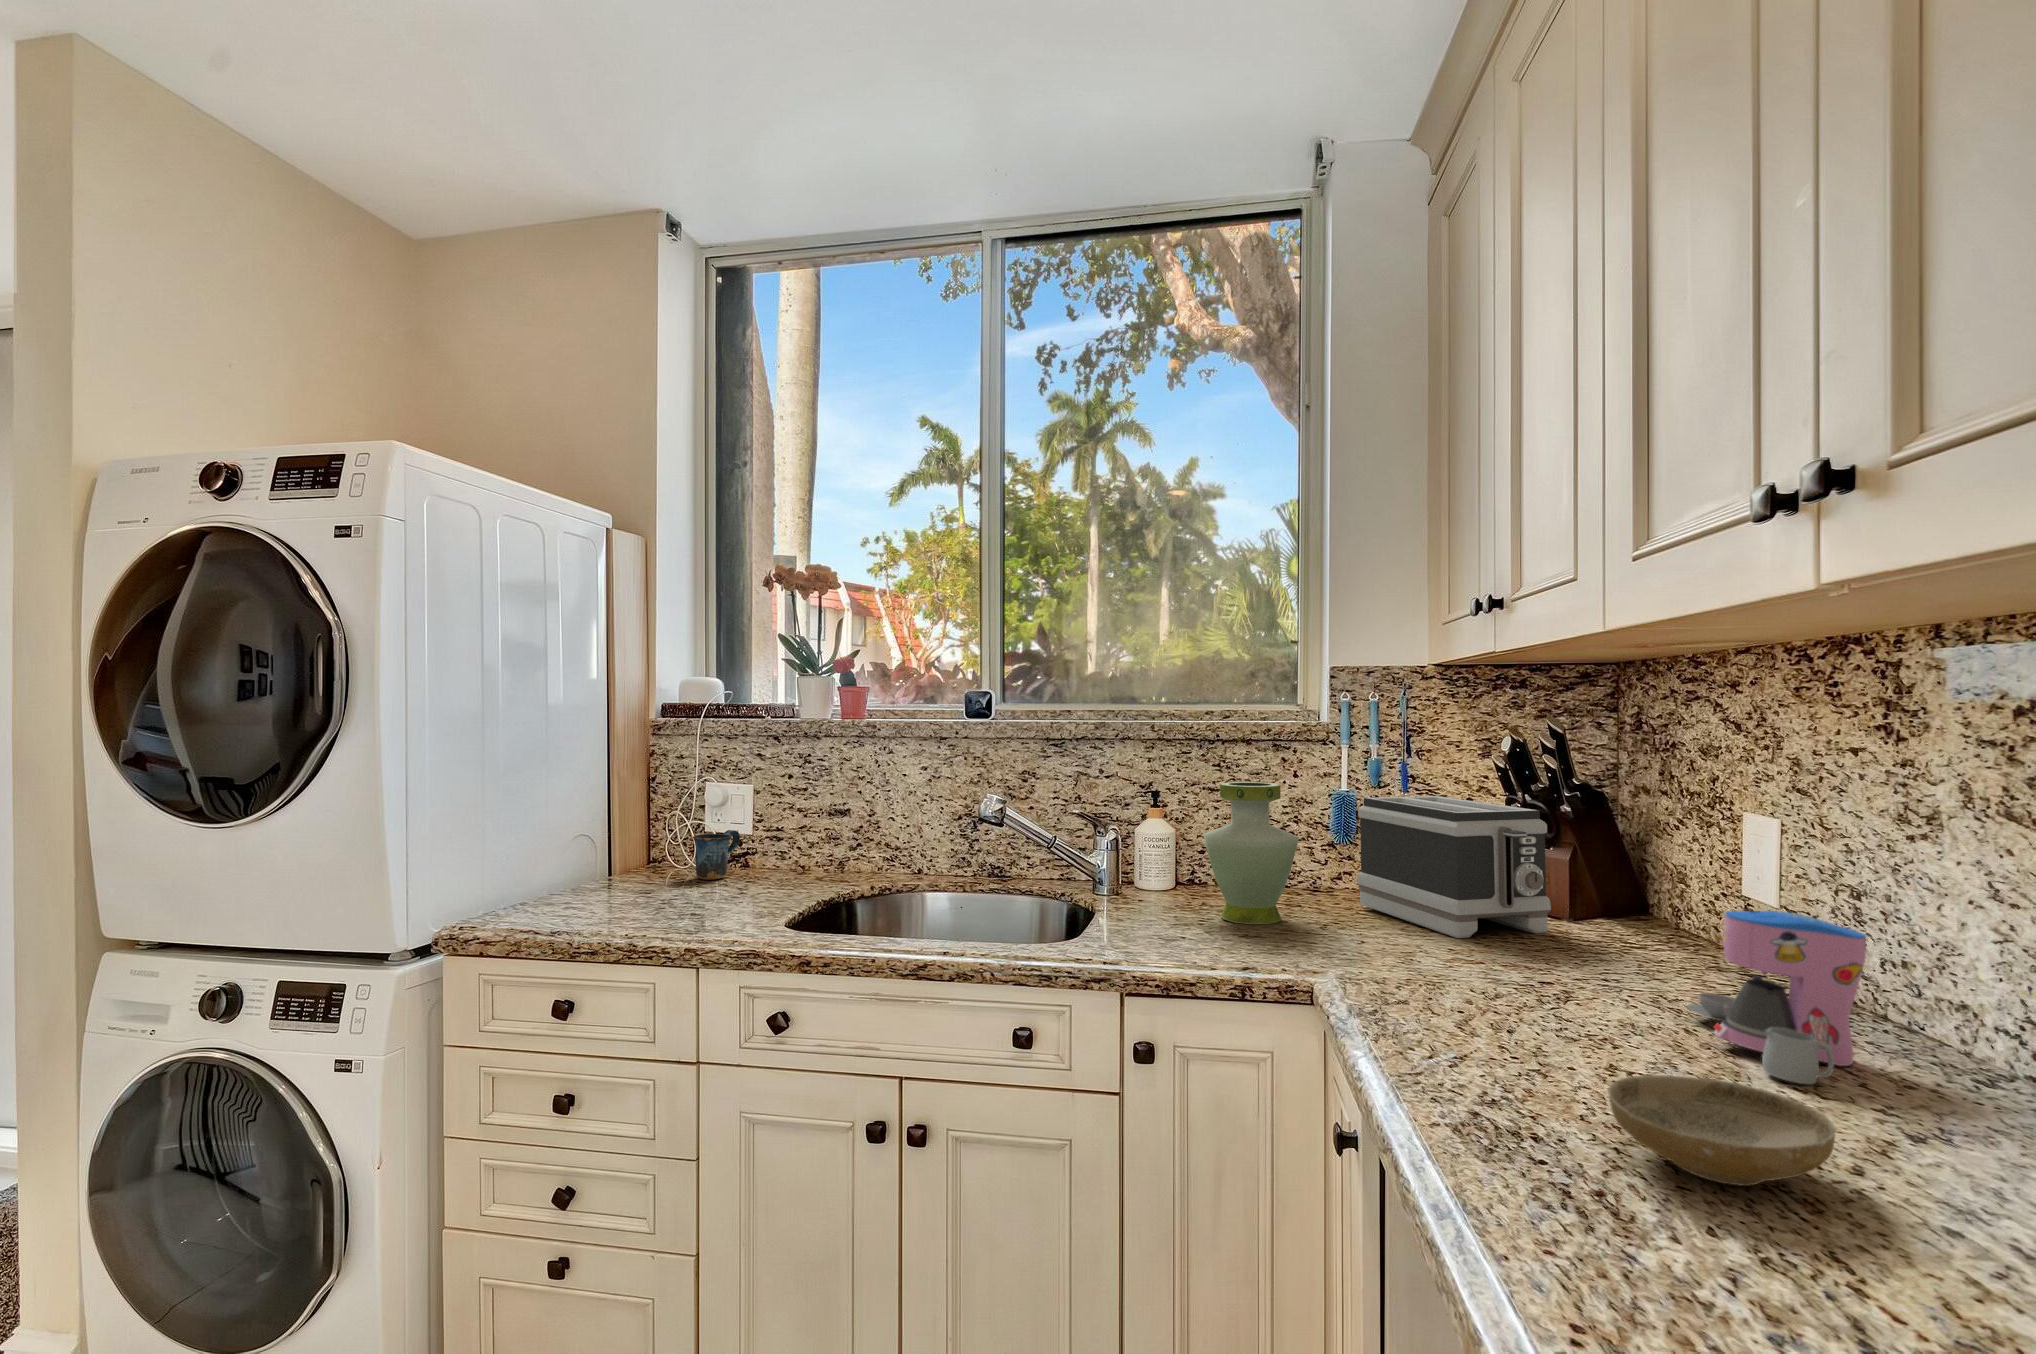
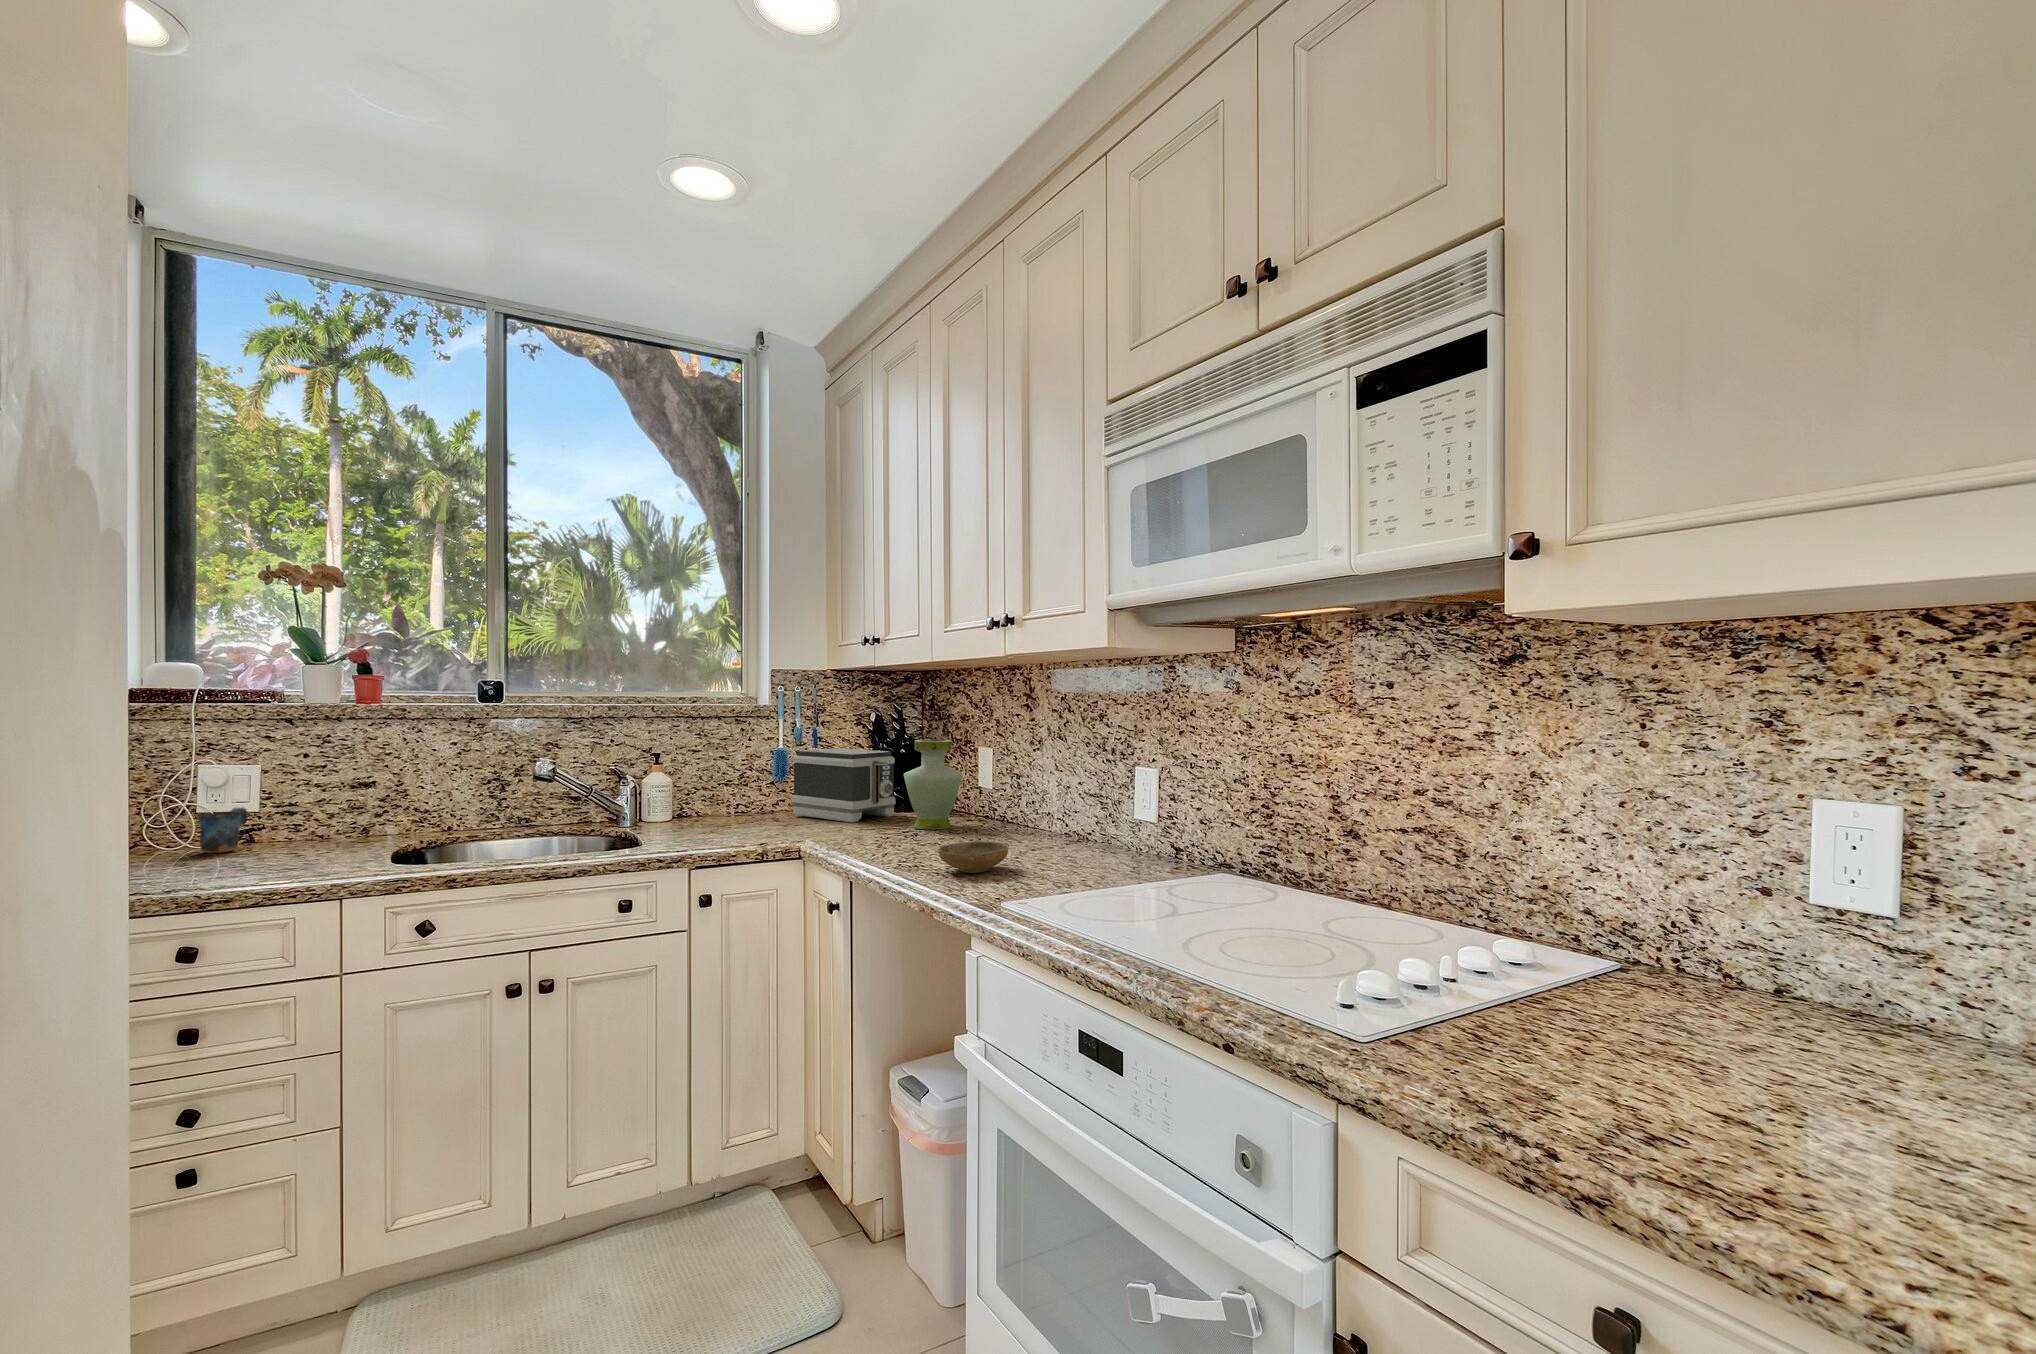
vase: present [1203,782,1299,924] -> present [904,740,962,829]
coffee maker: present [1687,911,1866,1084] -> none [958,782,1020,847]

